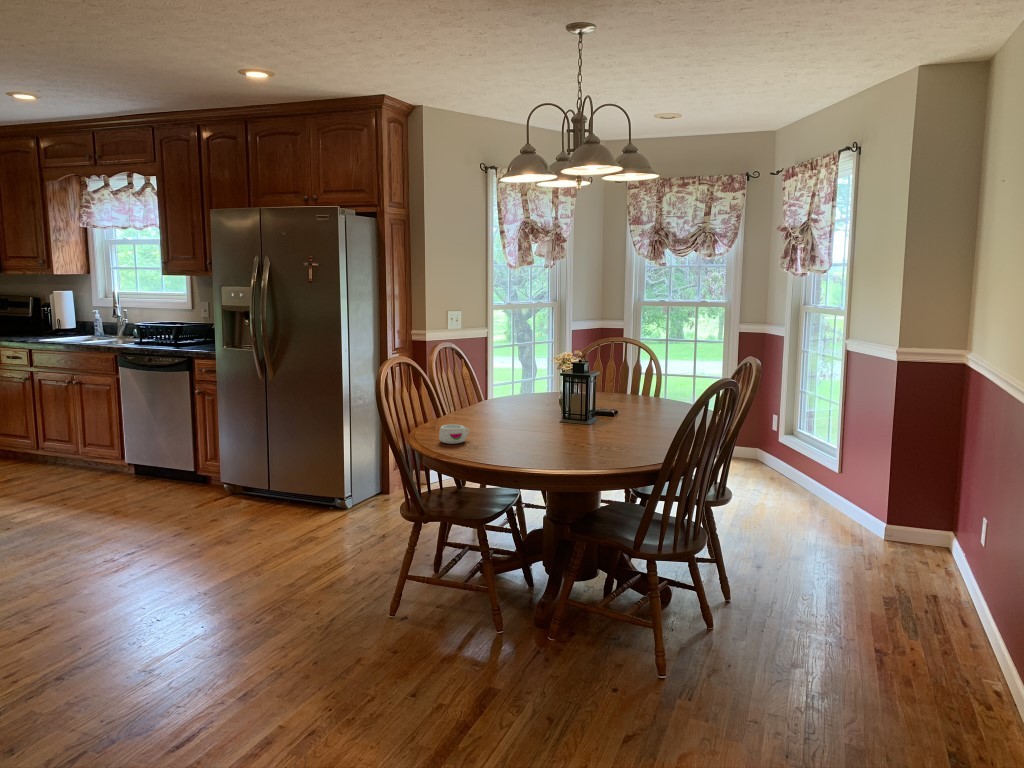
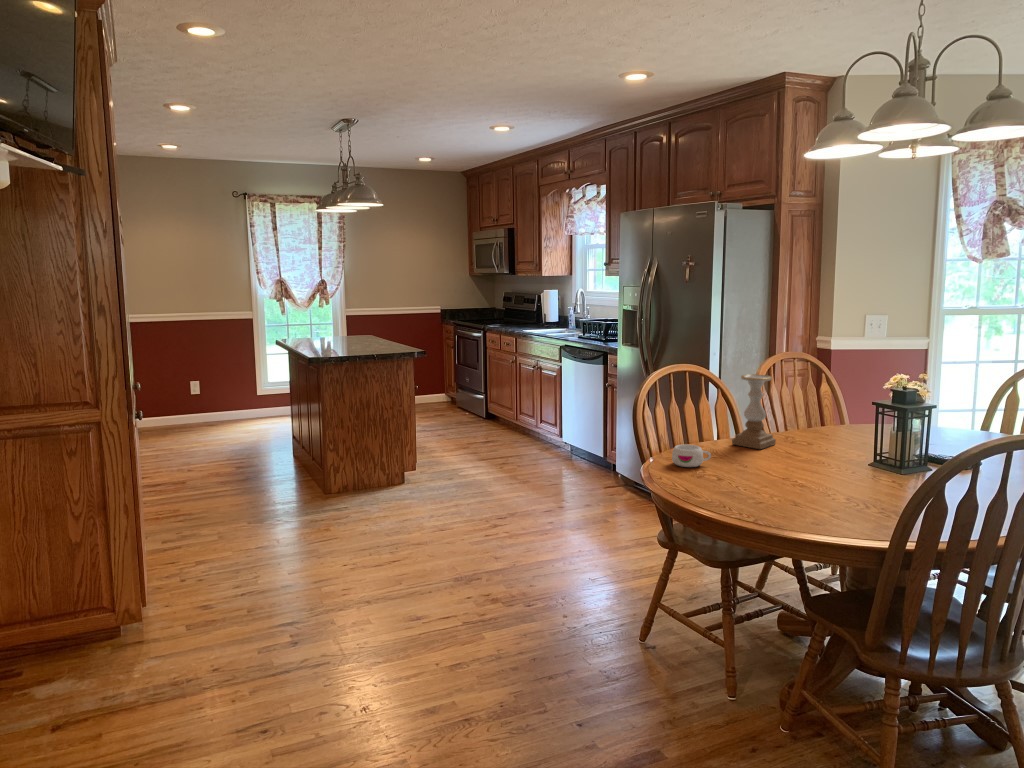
candle holder: none [453,360,482,423] -> present [732,374,776,449]

